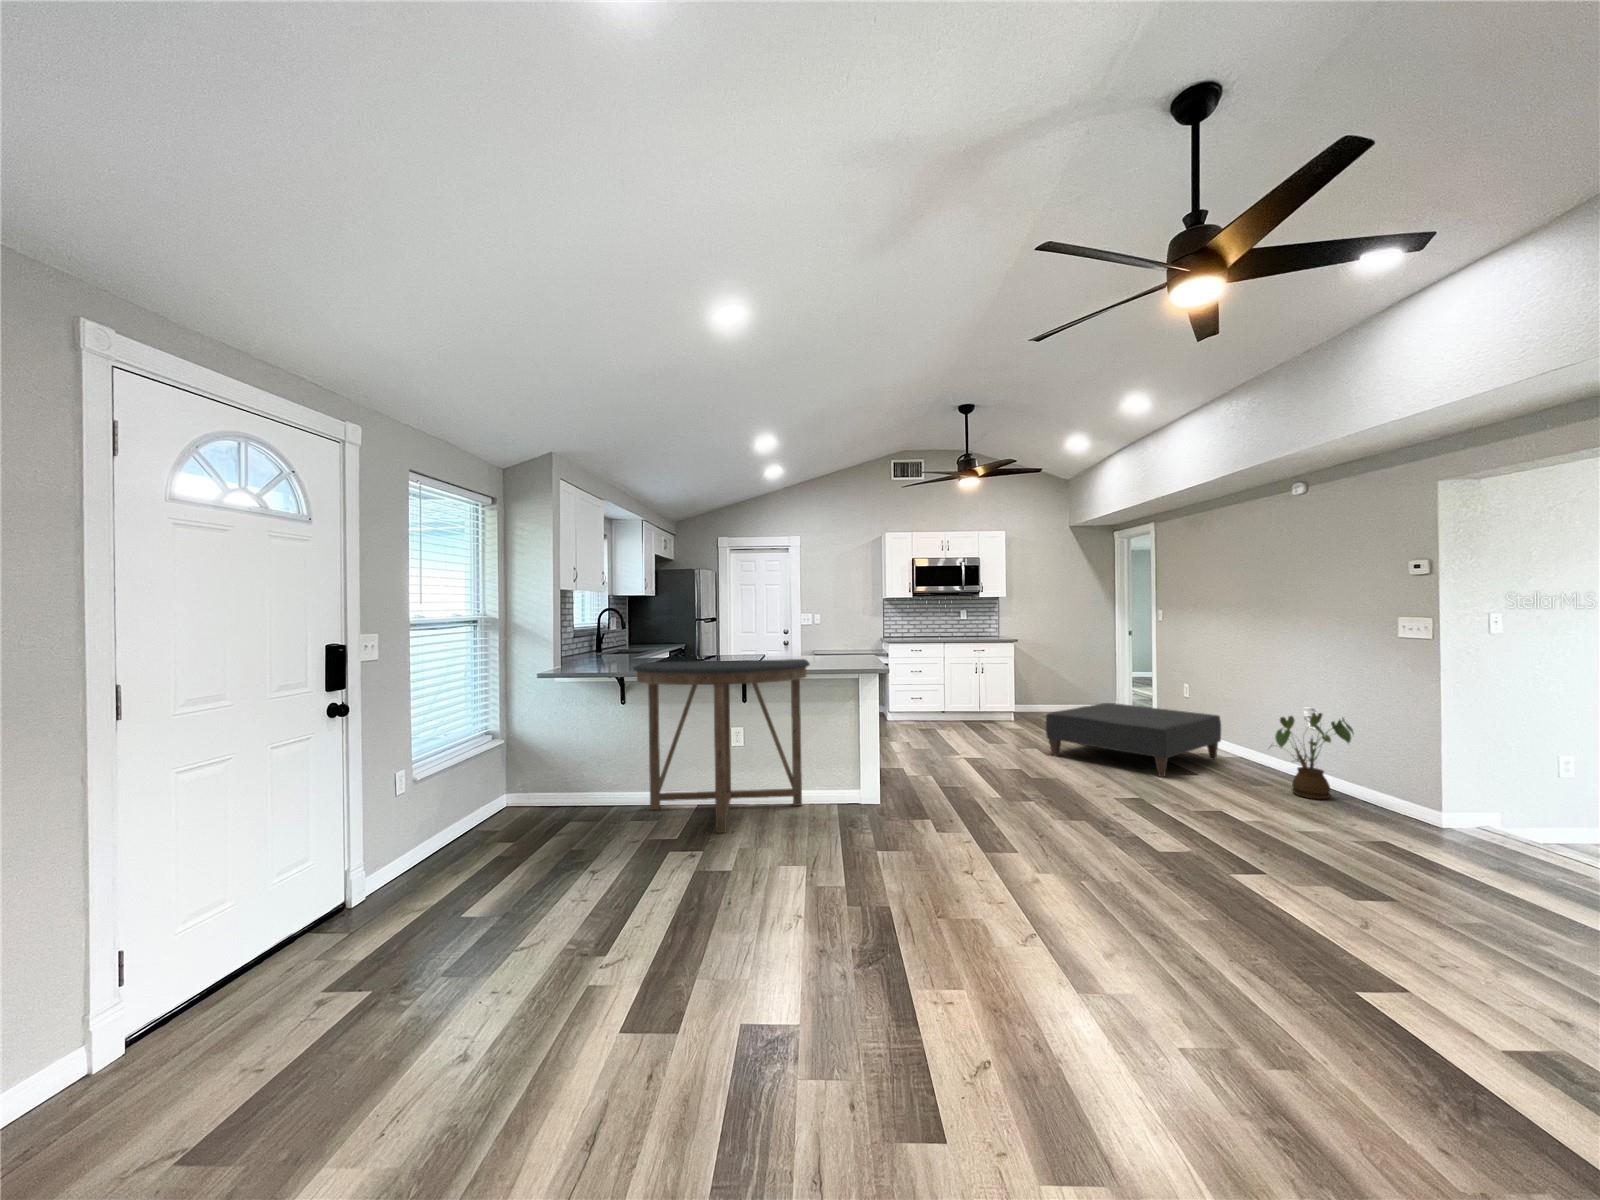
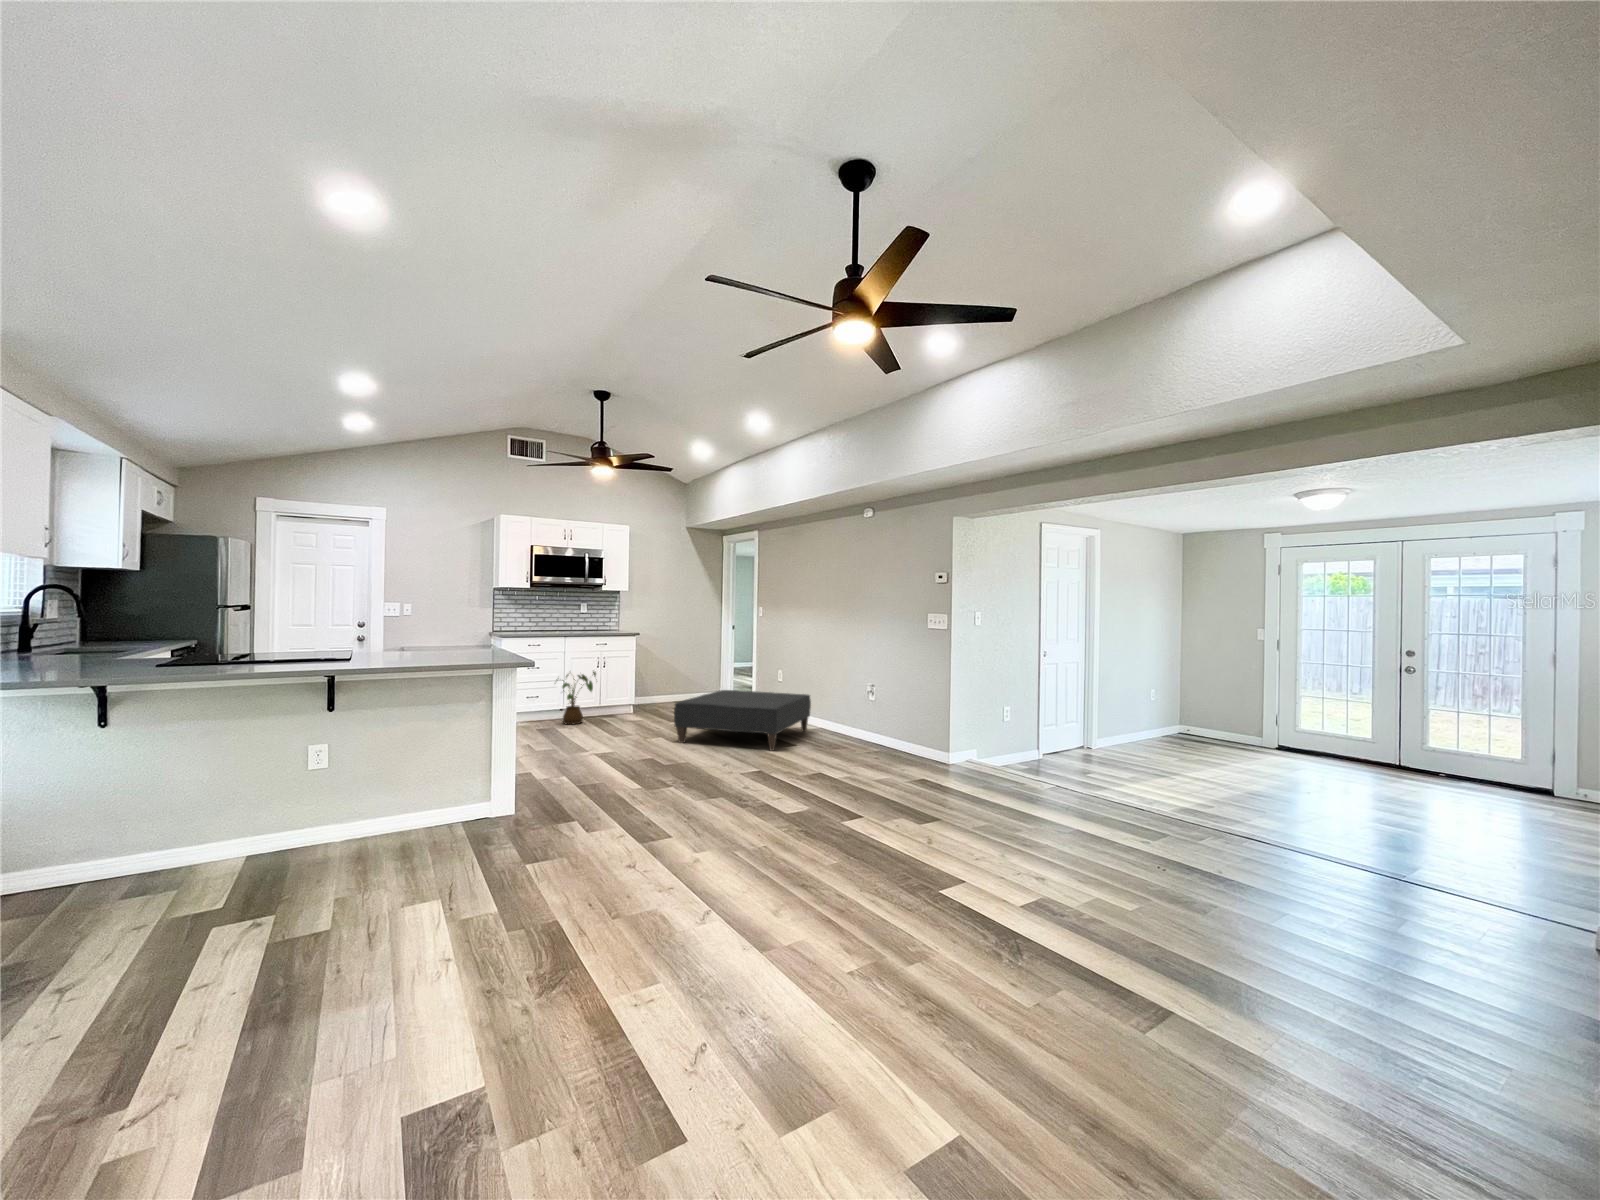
console table: present [633,659,810,833] -> none [126,654,433,891]
house plant: present [1271,713,1354,799] -> present [562,672,596,725]

